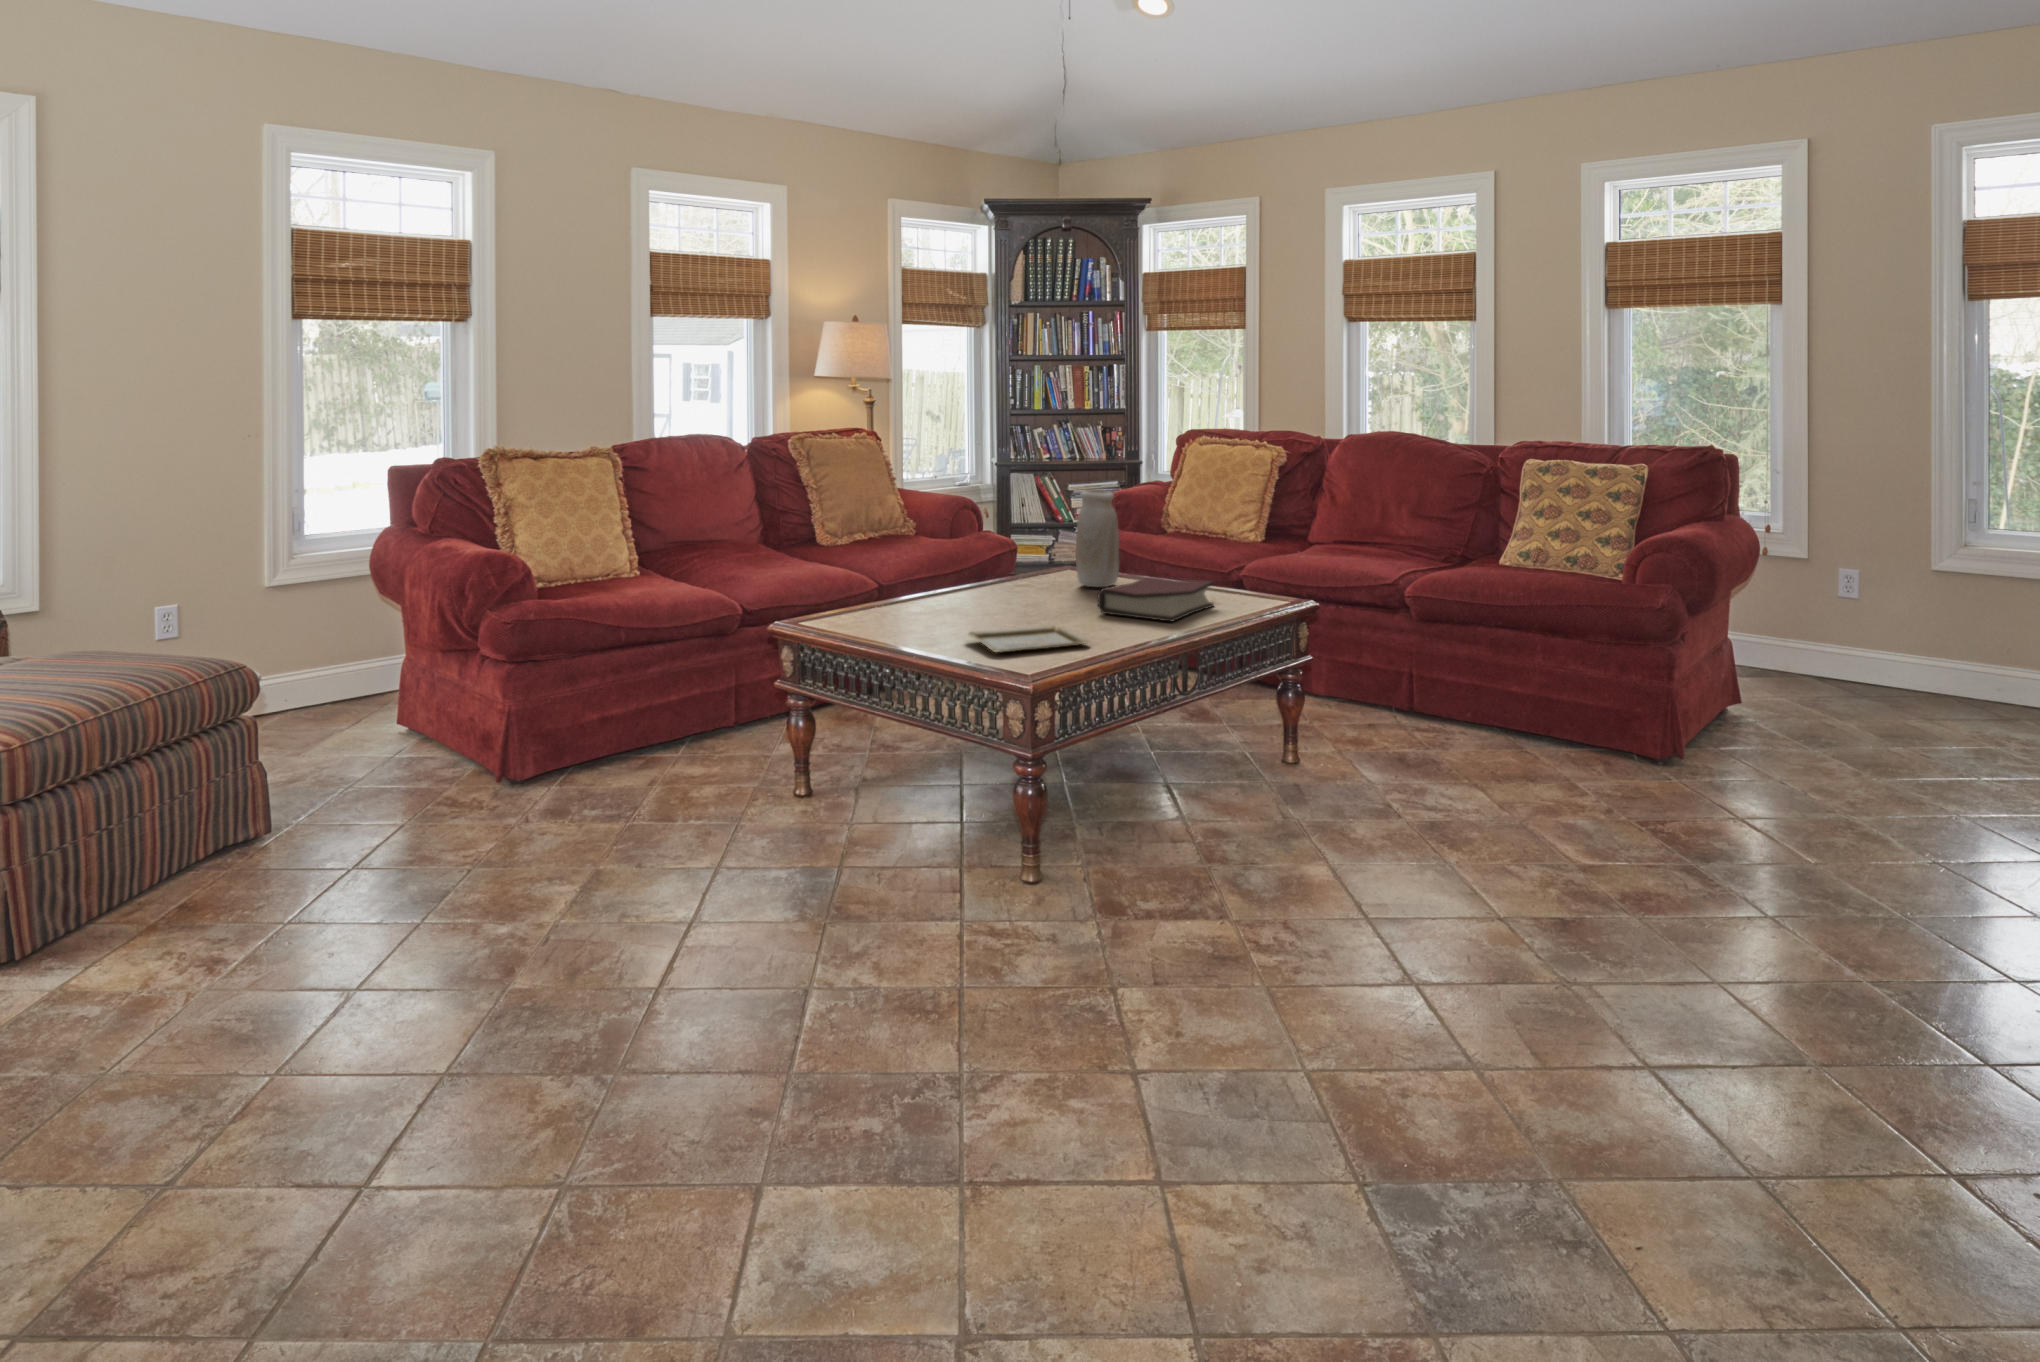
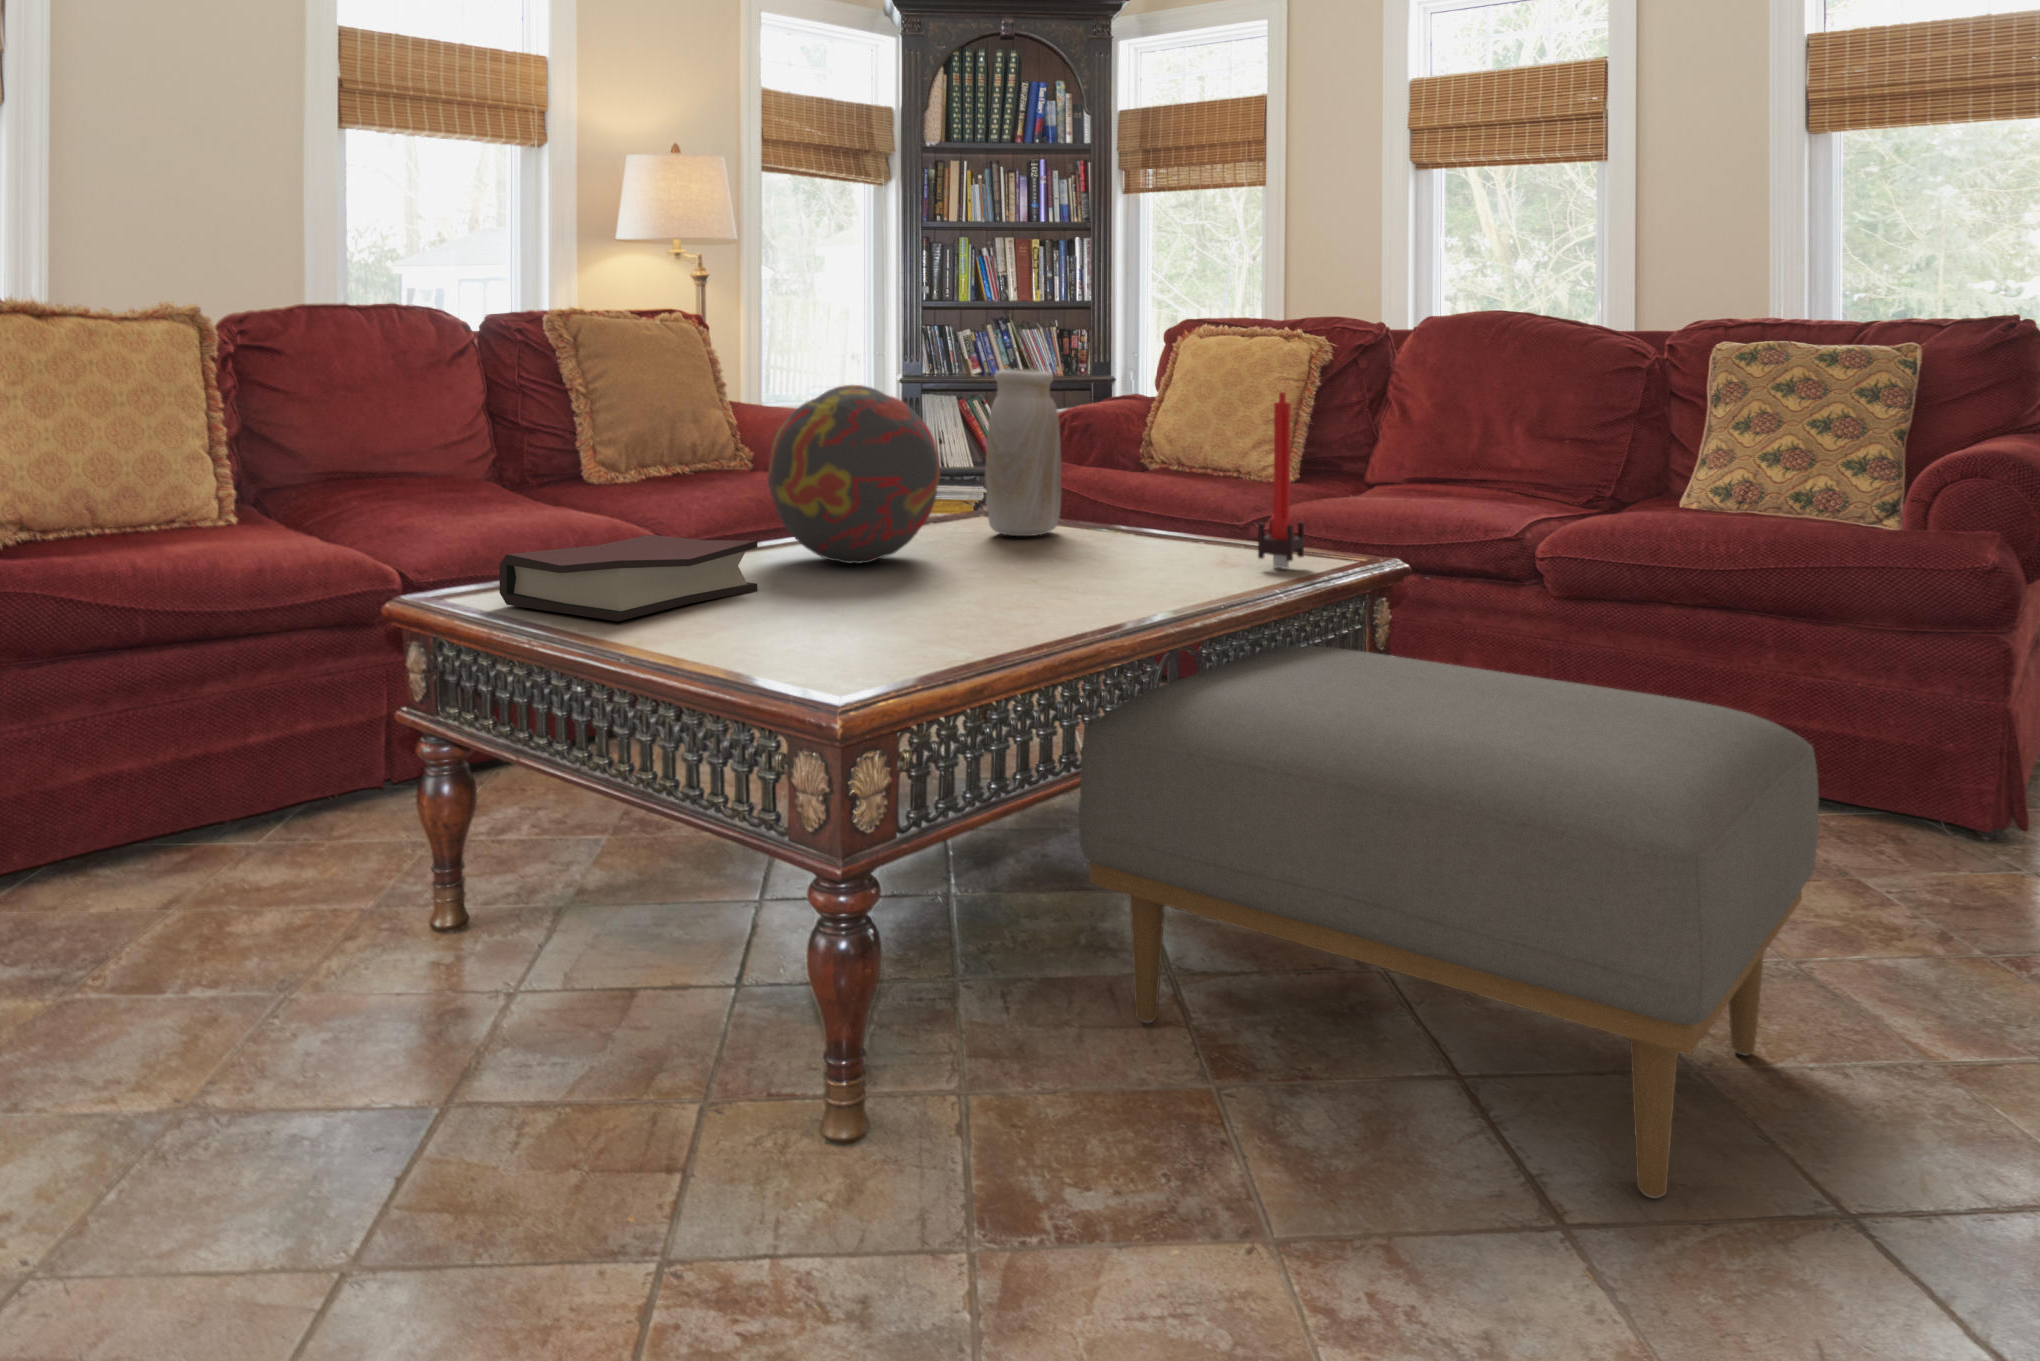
decorative orb: none [959,505,1054,605] -> present [768,385,940,563]
candle: none [1232,511,1258,609] -> present [1258,392,1304,568]
hardback book: present [1098,577,1214,622] -> present [499,535,757,621]
tray: present [968,626,1090,653] -> none [742,597,988,648]
ottoman: none [1138,652,1510,907] -> present [1078,645,1819,1198]

